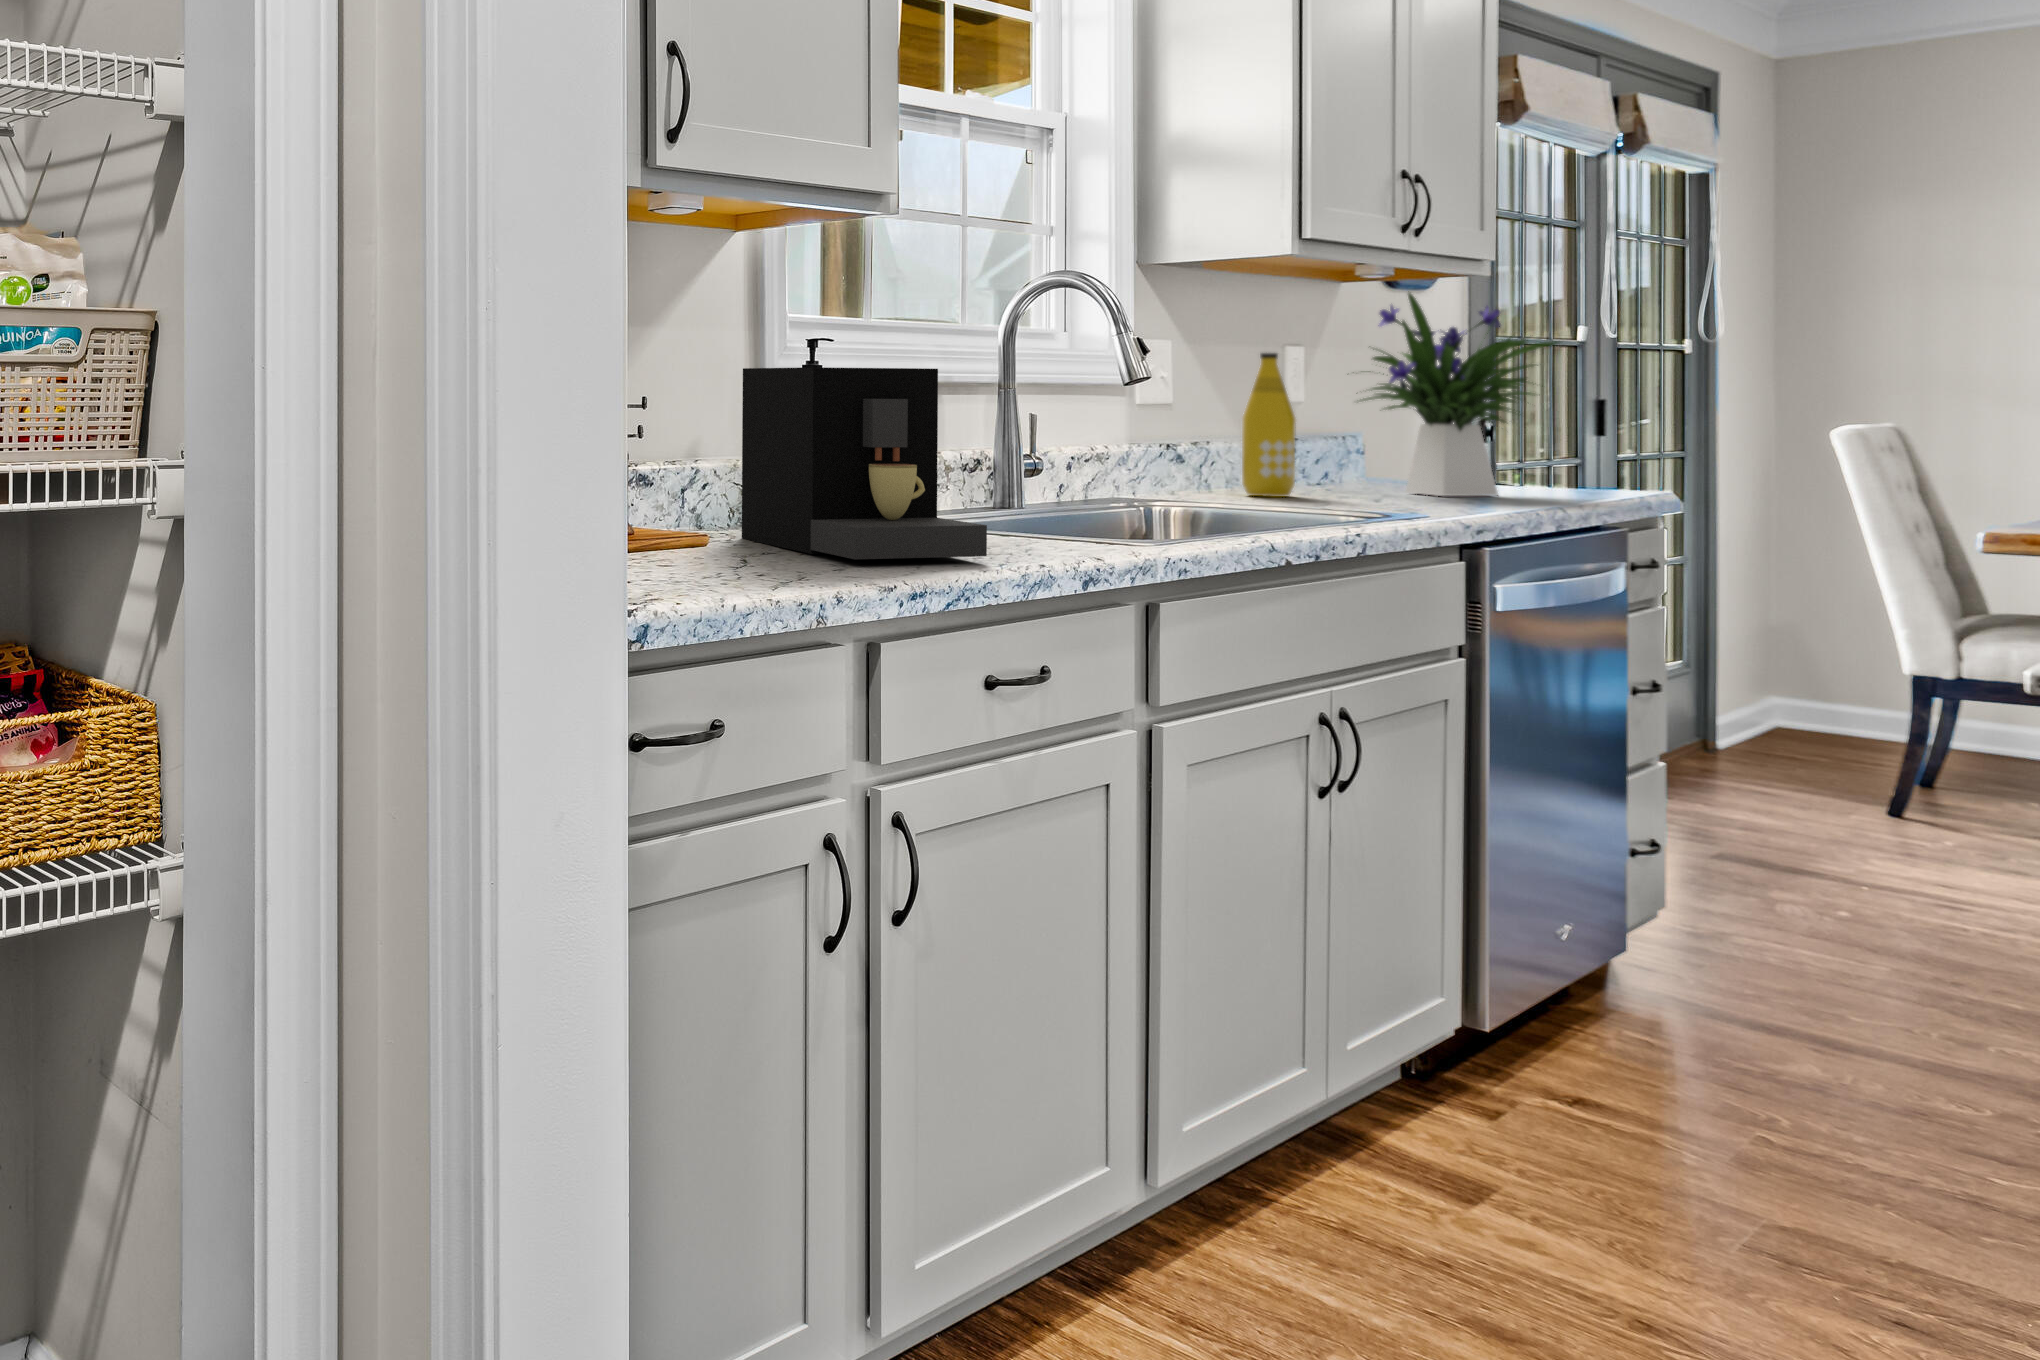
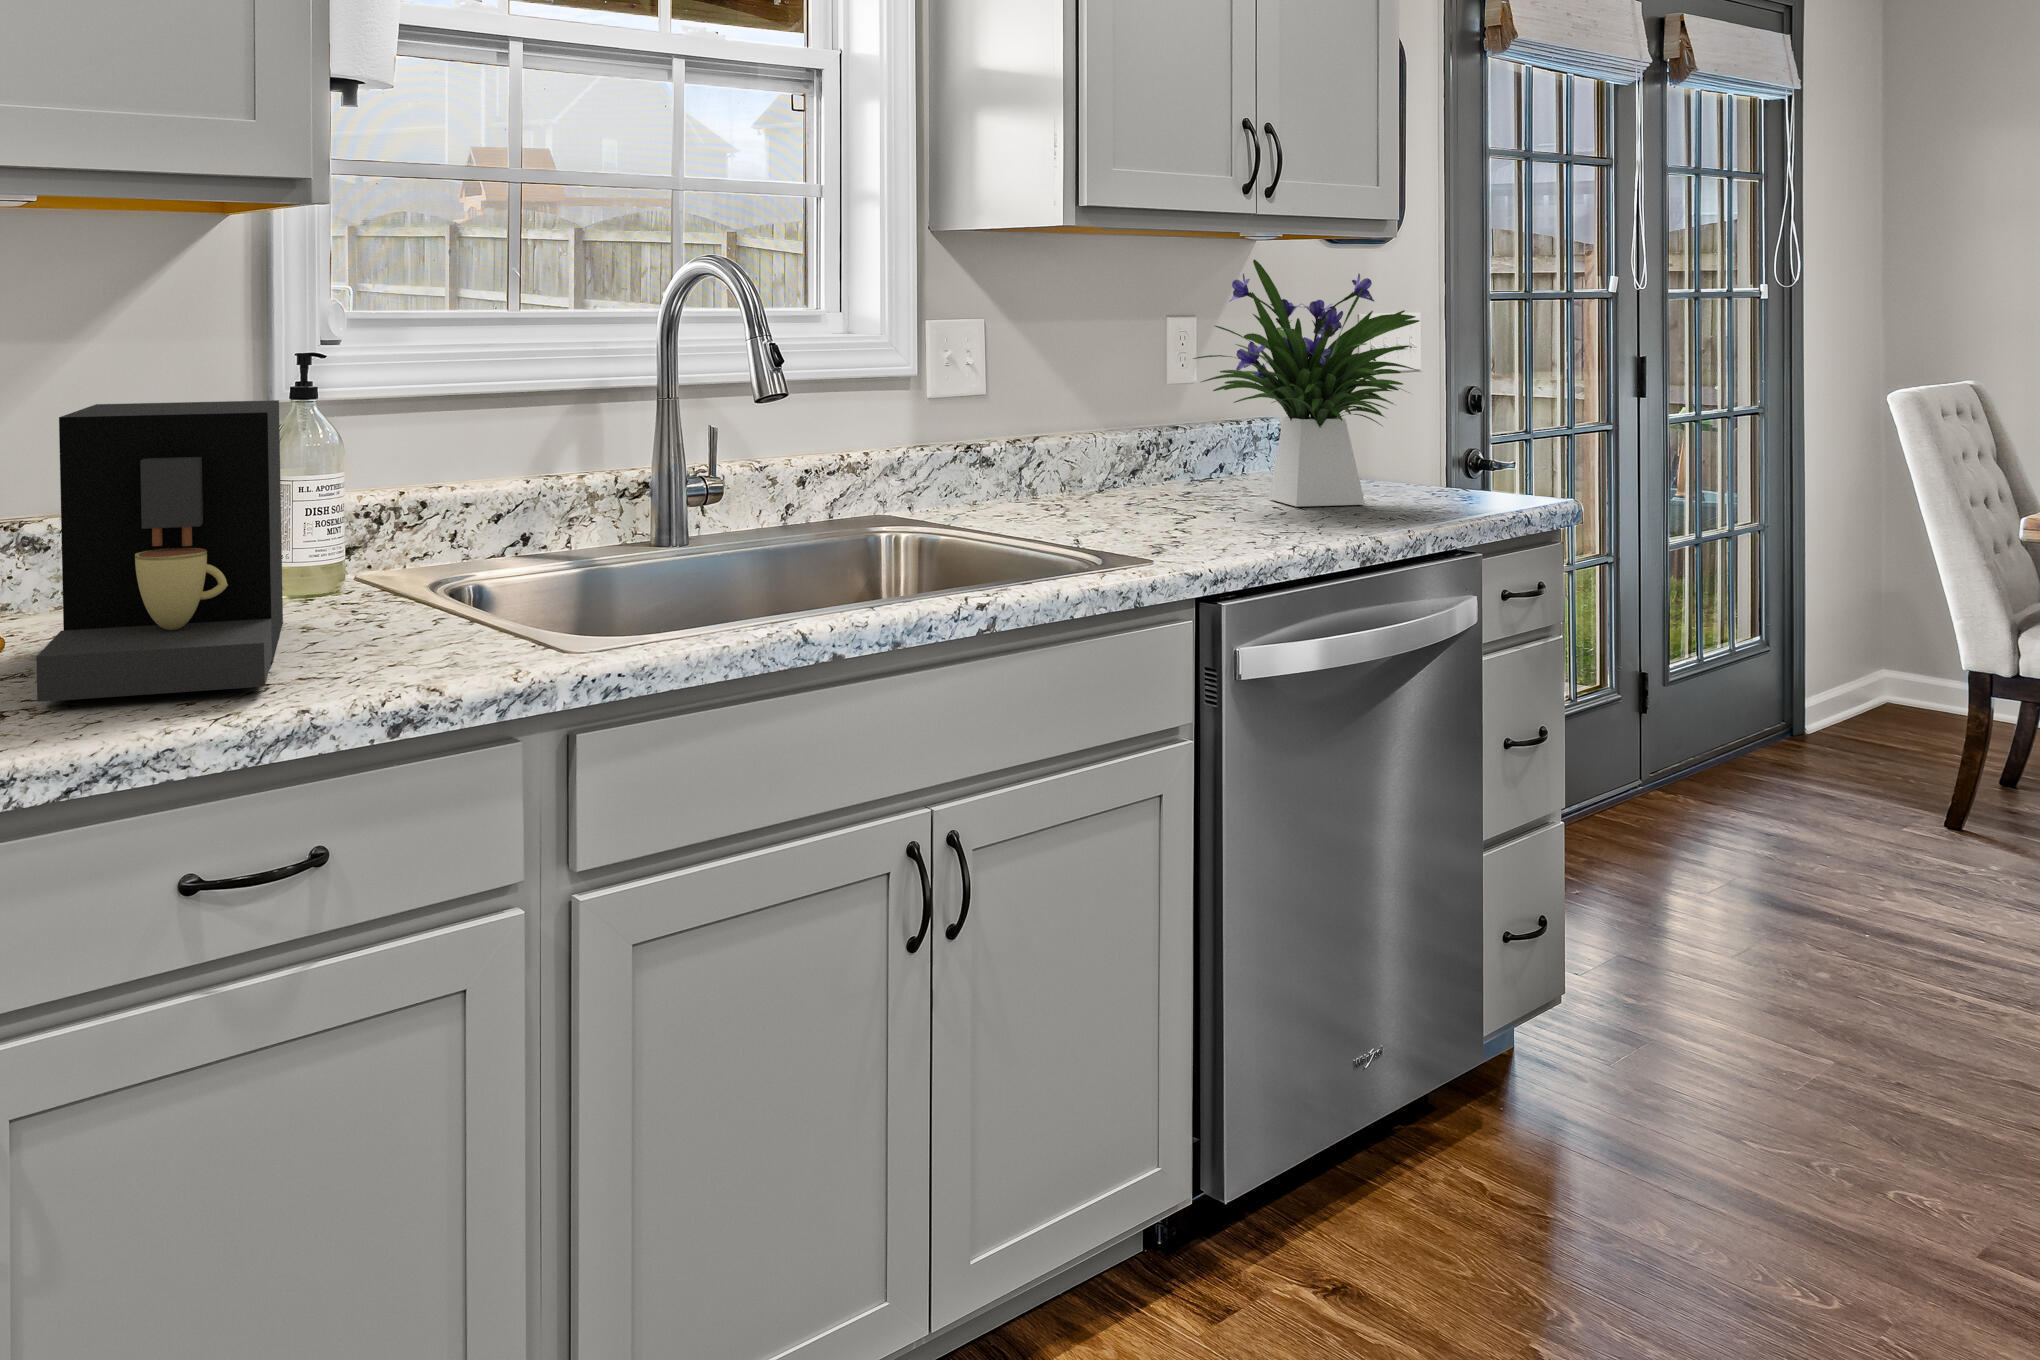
bottle: present [1242,353,1296,497] -> none [1059,336,1119,511]

